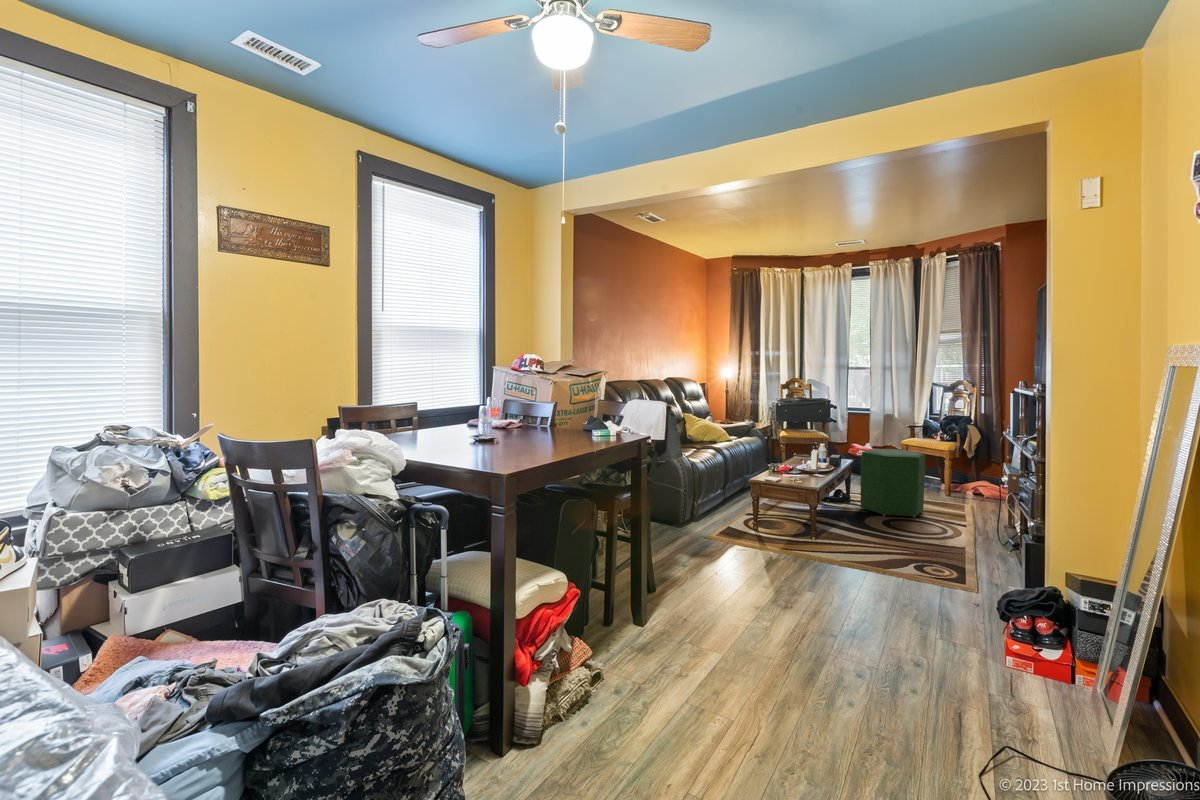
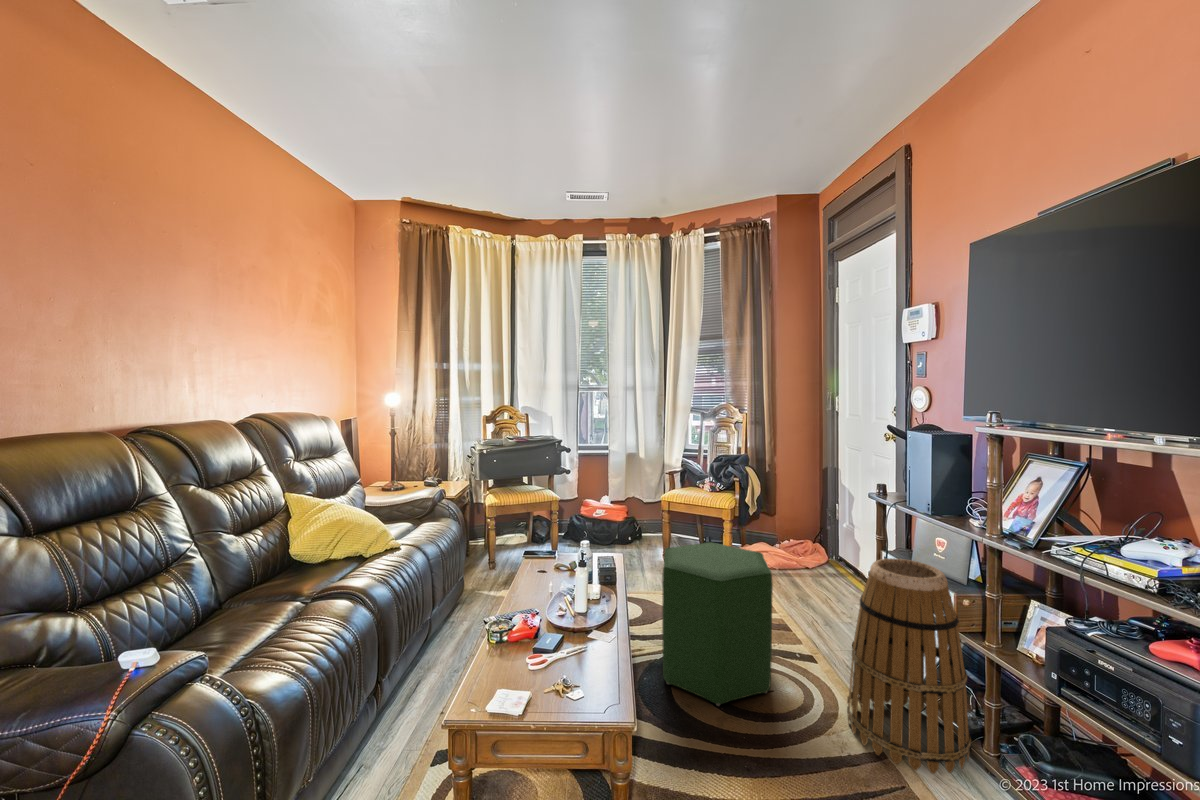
basket: none [948,450,1010,541] -> present [847,558,971,774]

